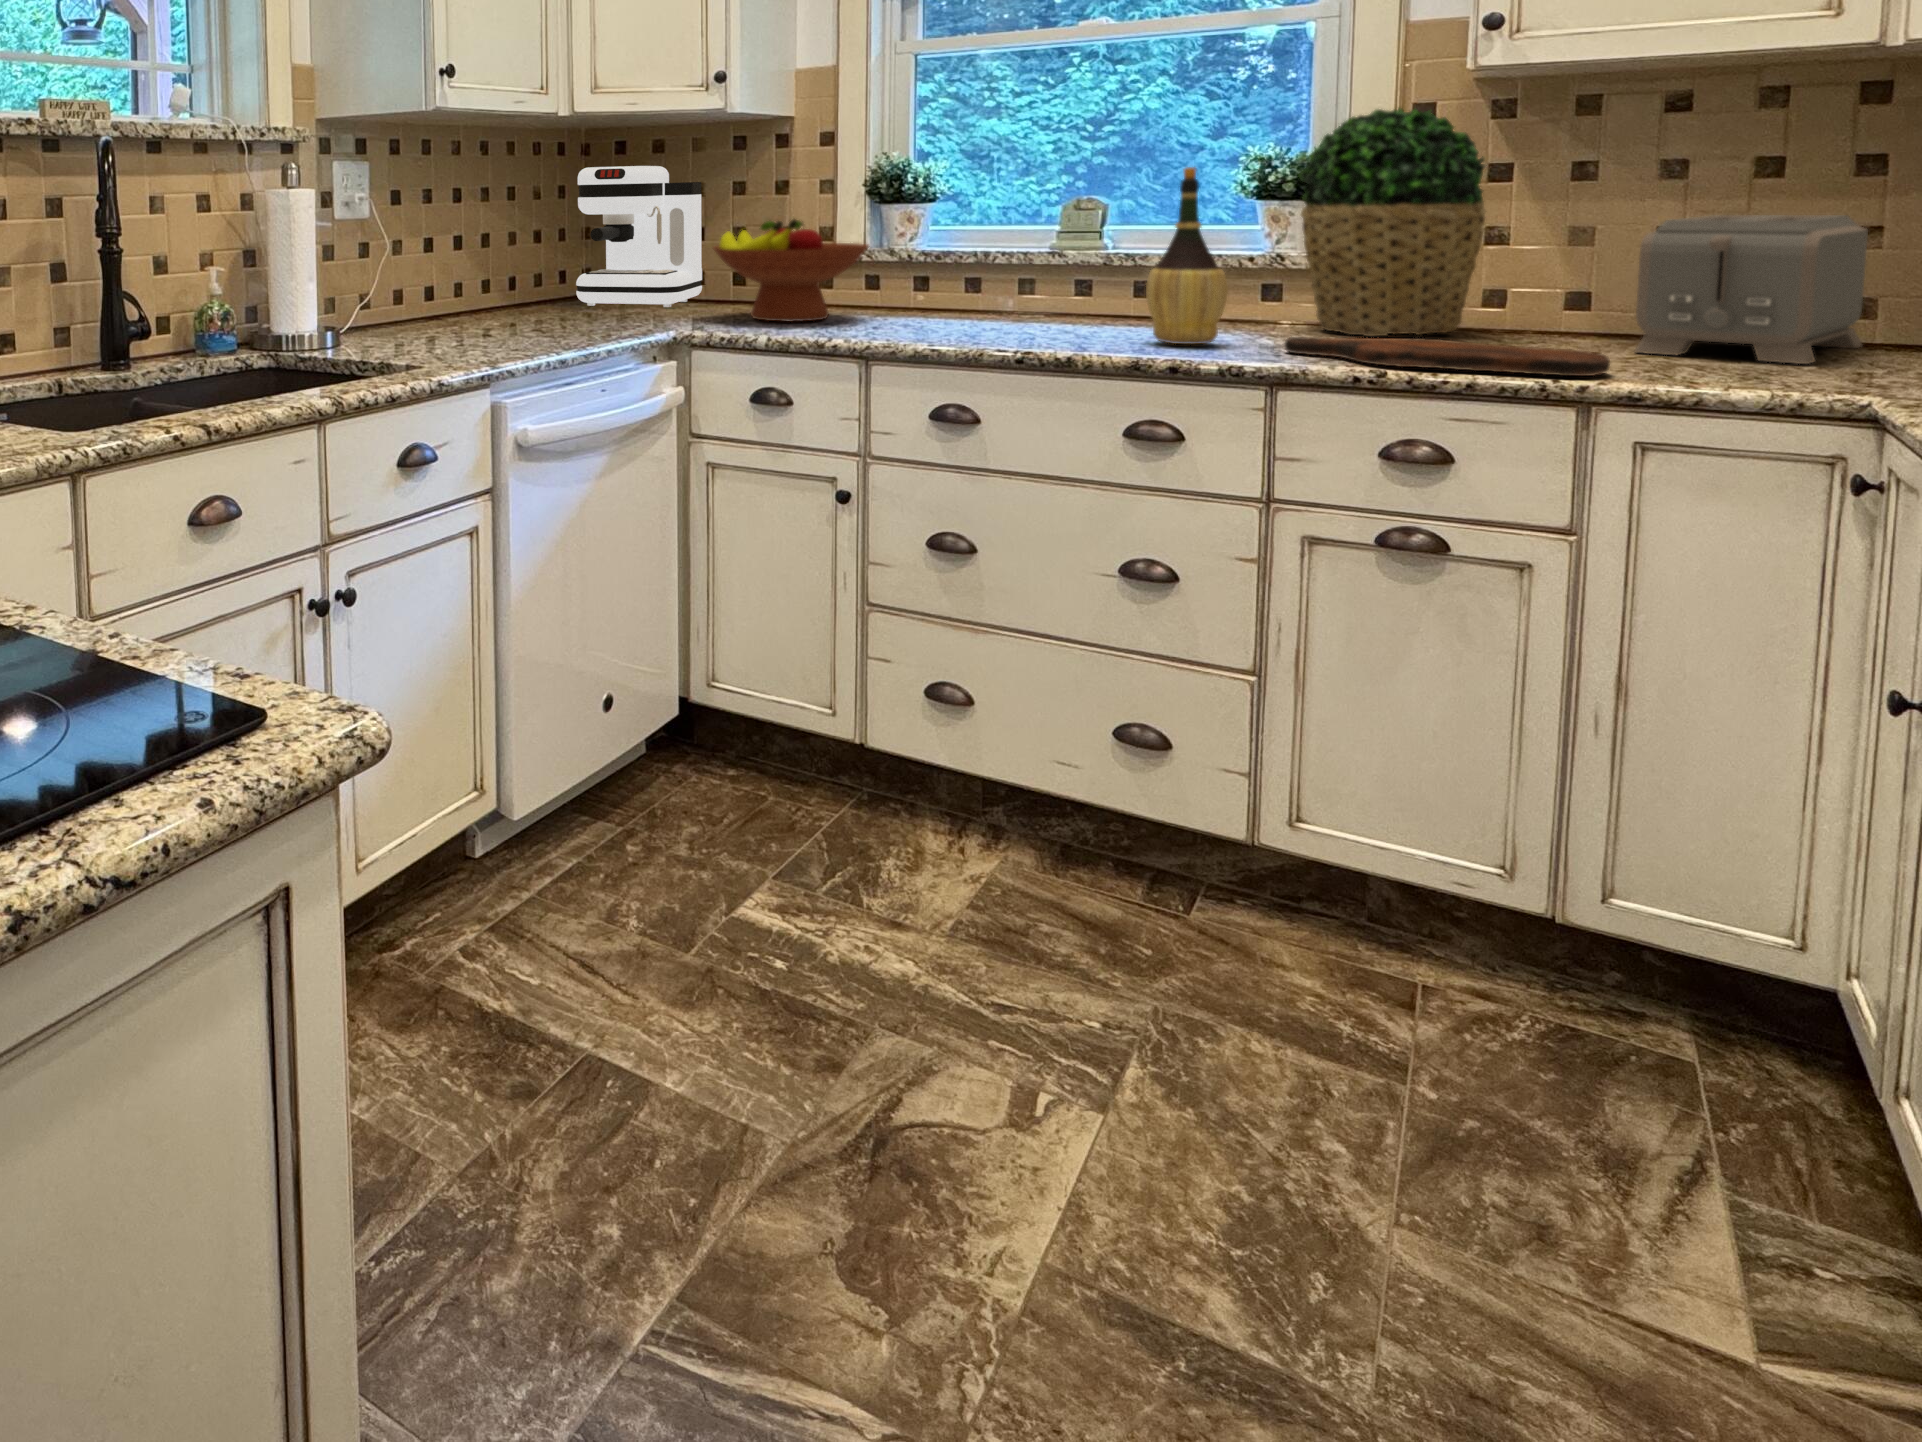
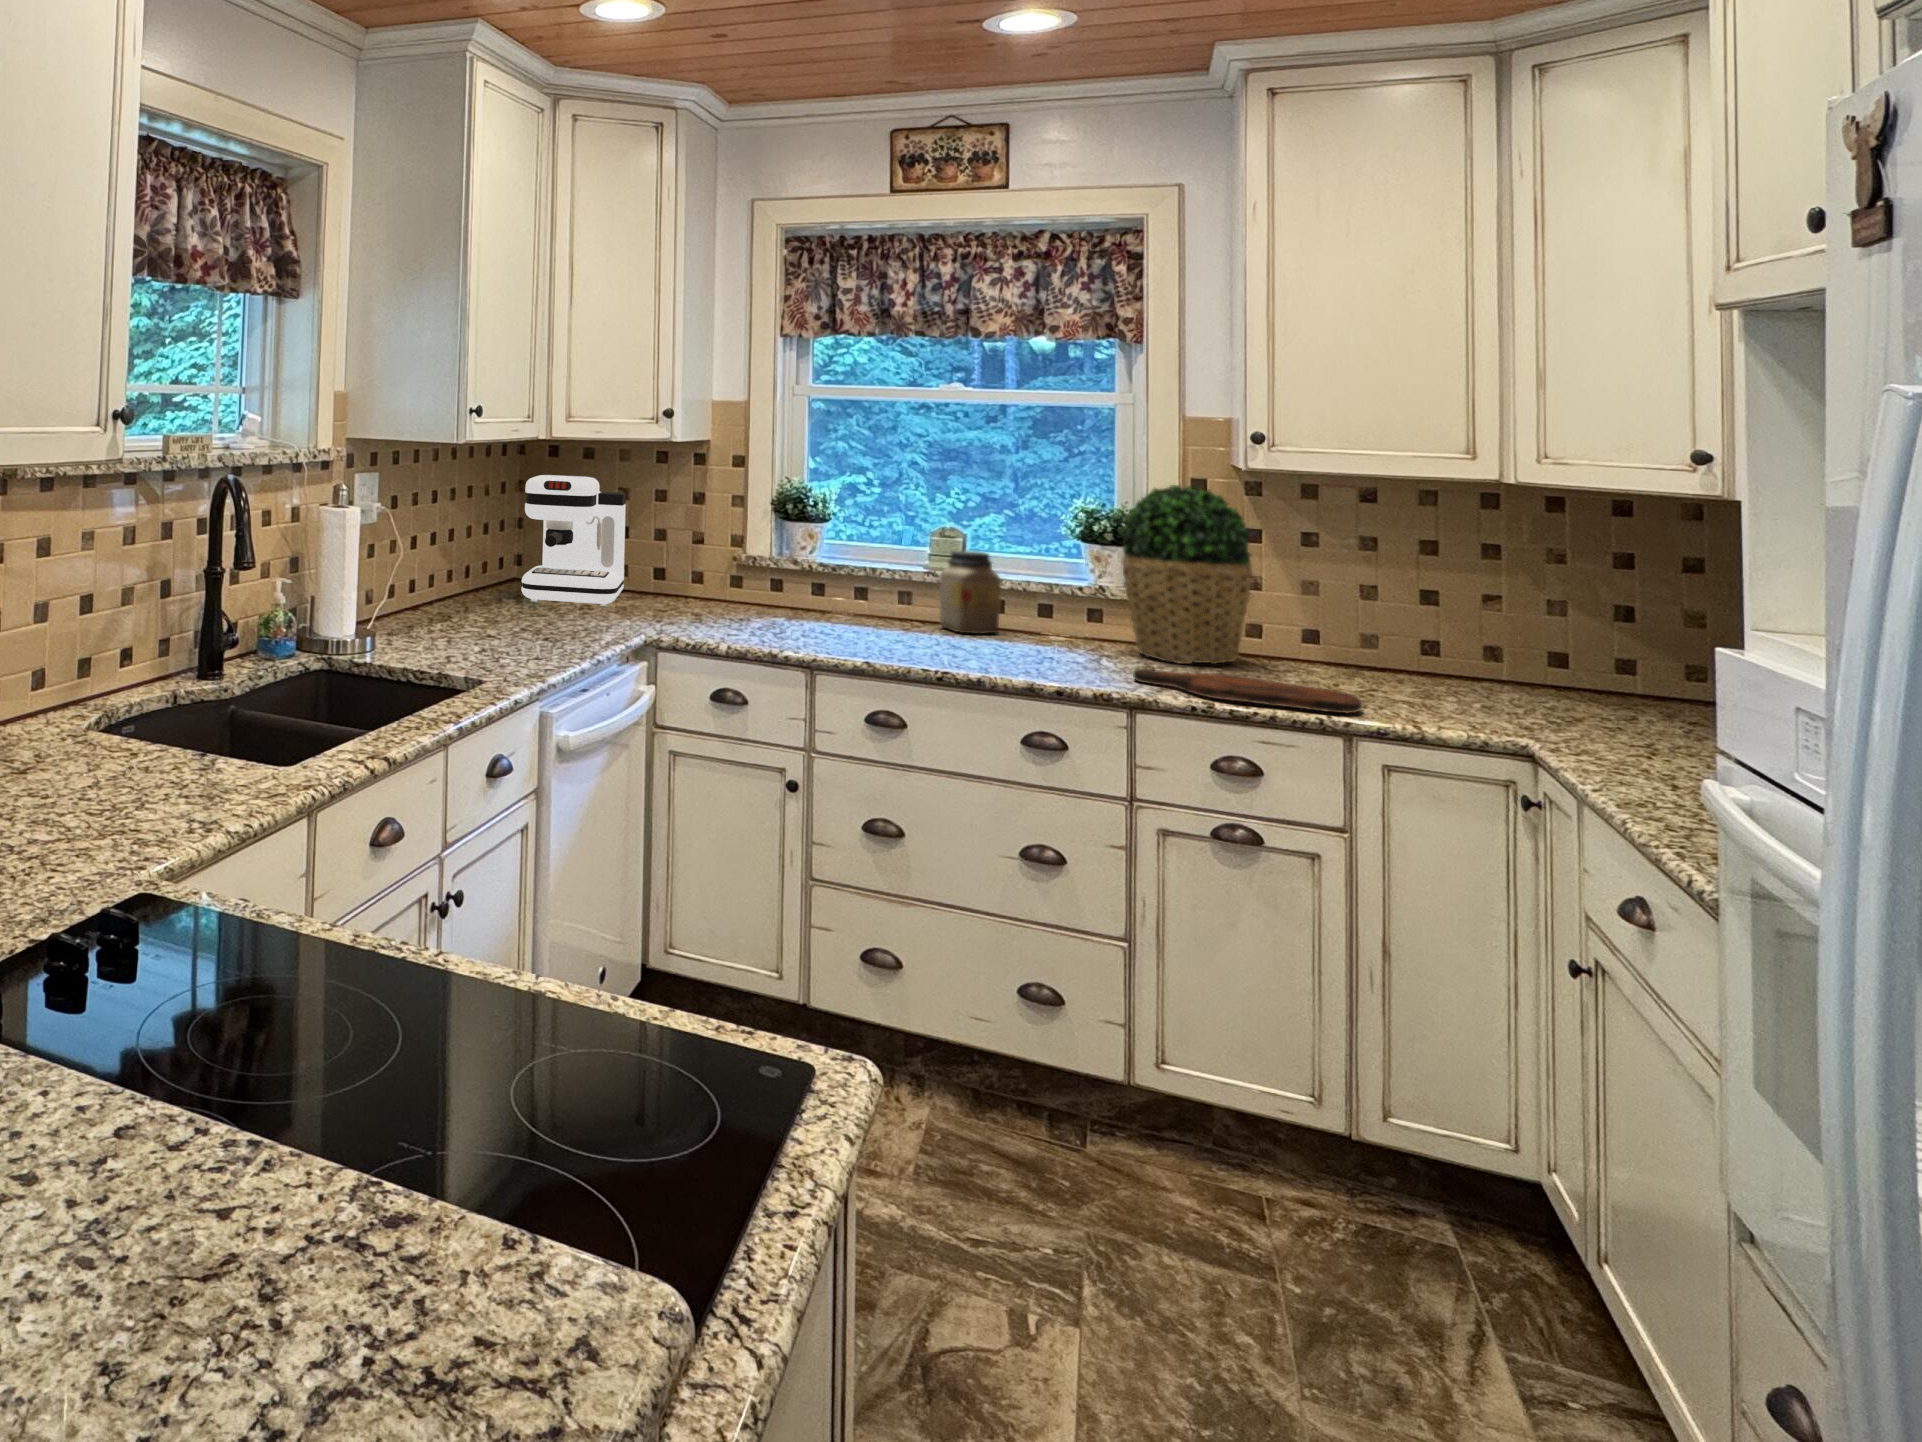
wine bottle: present [1146,167,1228,344] -> none [1026,529,1087,670]
toaster: present [1635,215,1868,364] -> none [1363,581,1500,703]
fruit bowl: present [713,219,869,322] -> none [660,541,793,631]
jar: none [1069,219,1146,318] -> present [939,550,1001,634]

